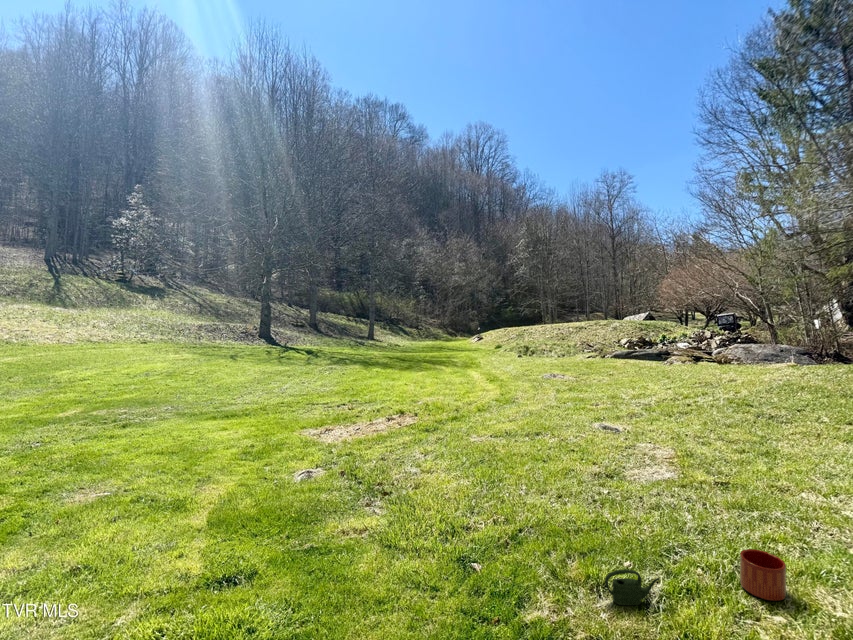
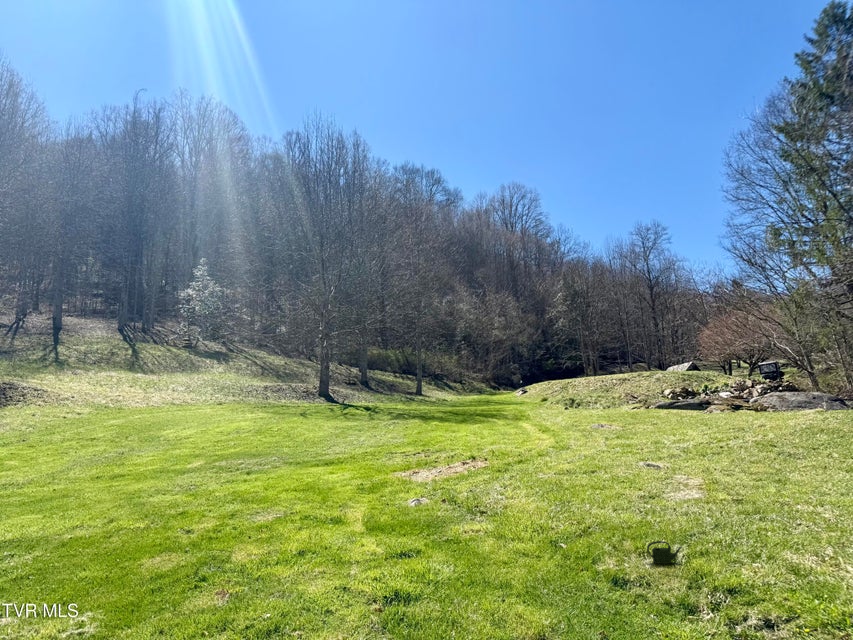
planter: present [740,549,786,601] -> none [734,528,764,557]

